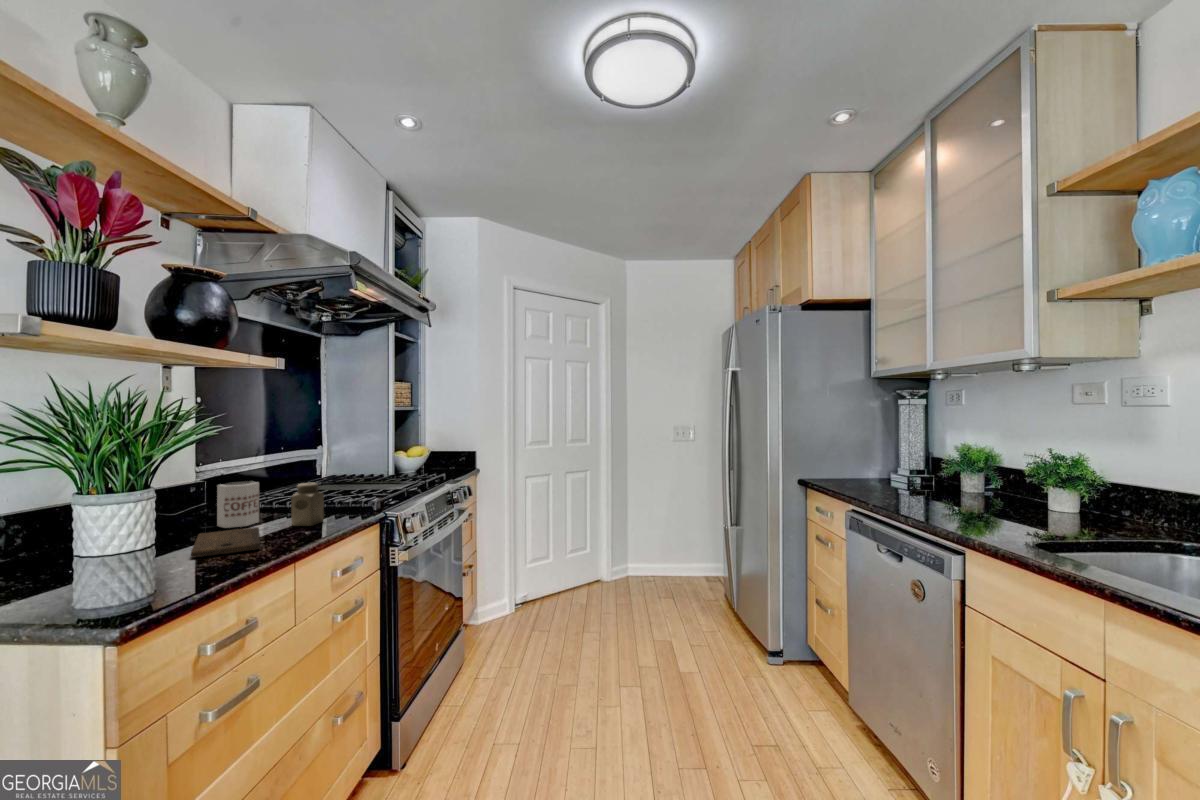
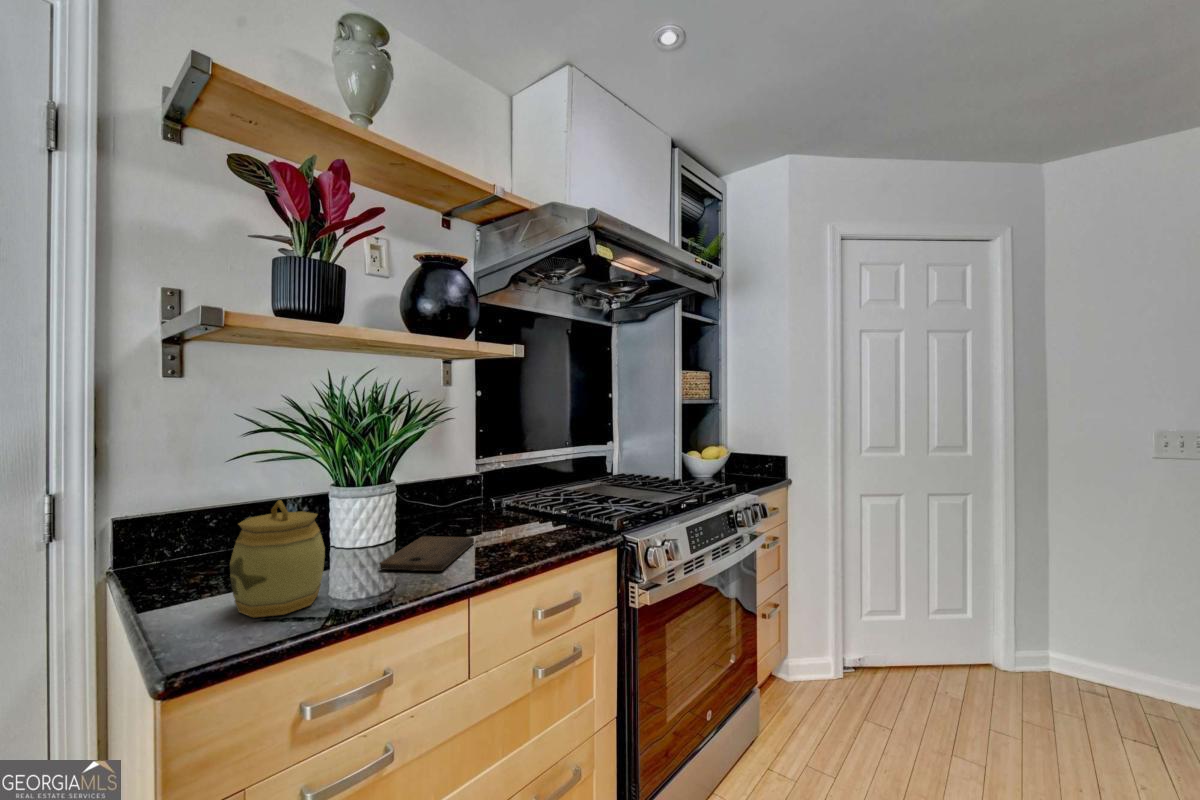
mug: present [217,481,259,528] -> none [457,481,492,532]
salt shaker: present [291,483,324,526] -> none [510,491,545,544]
jar: none [74,496,172,601] -> present [230,500,325,618]

